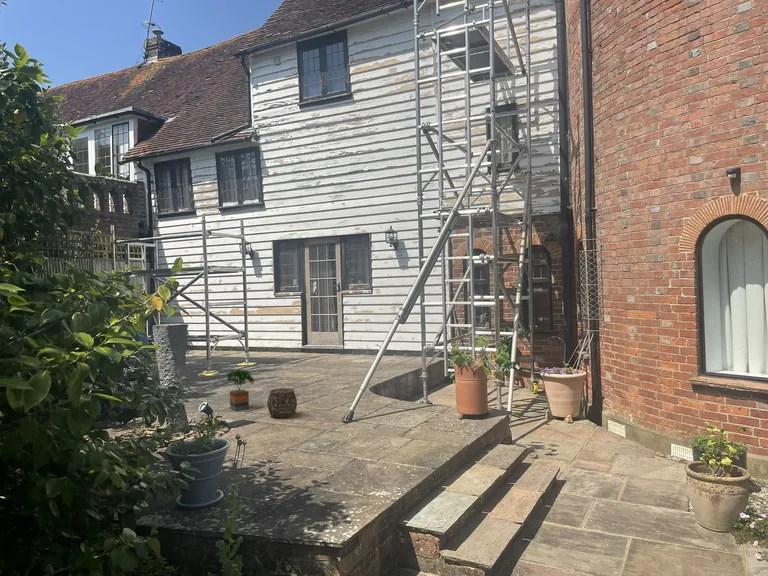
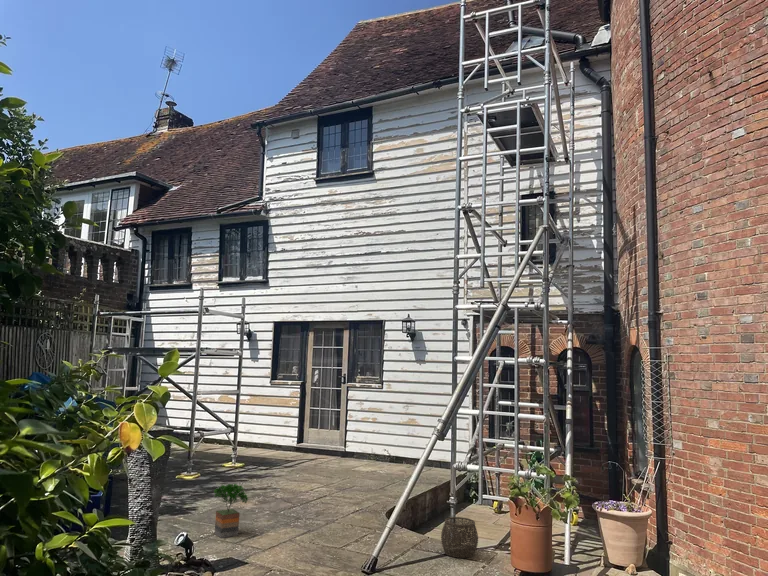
woven basket: present [267,388,297,418] -> present [441,517,478,558]

